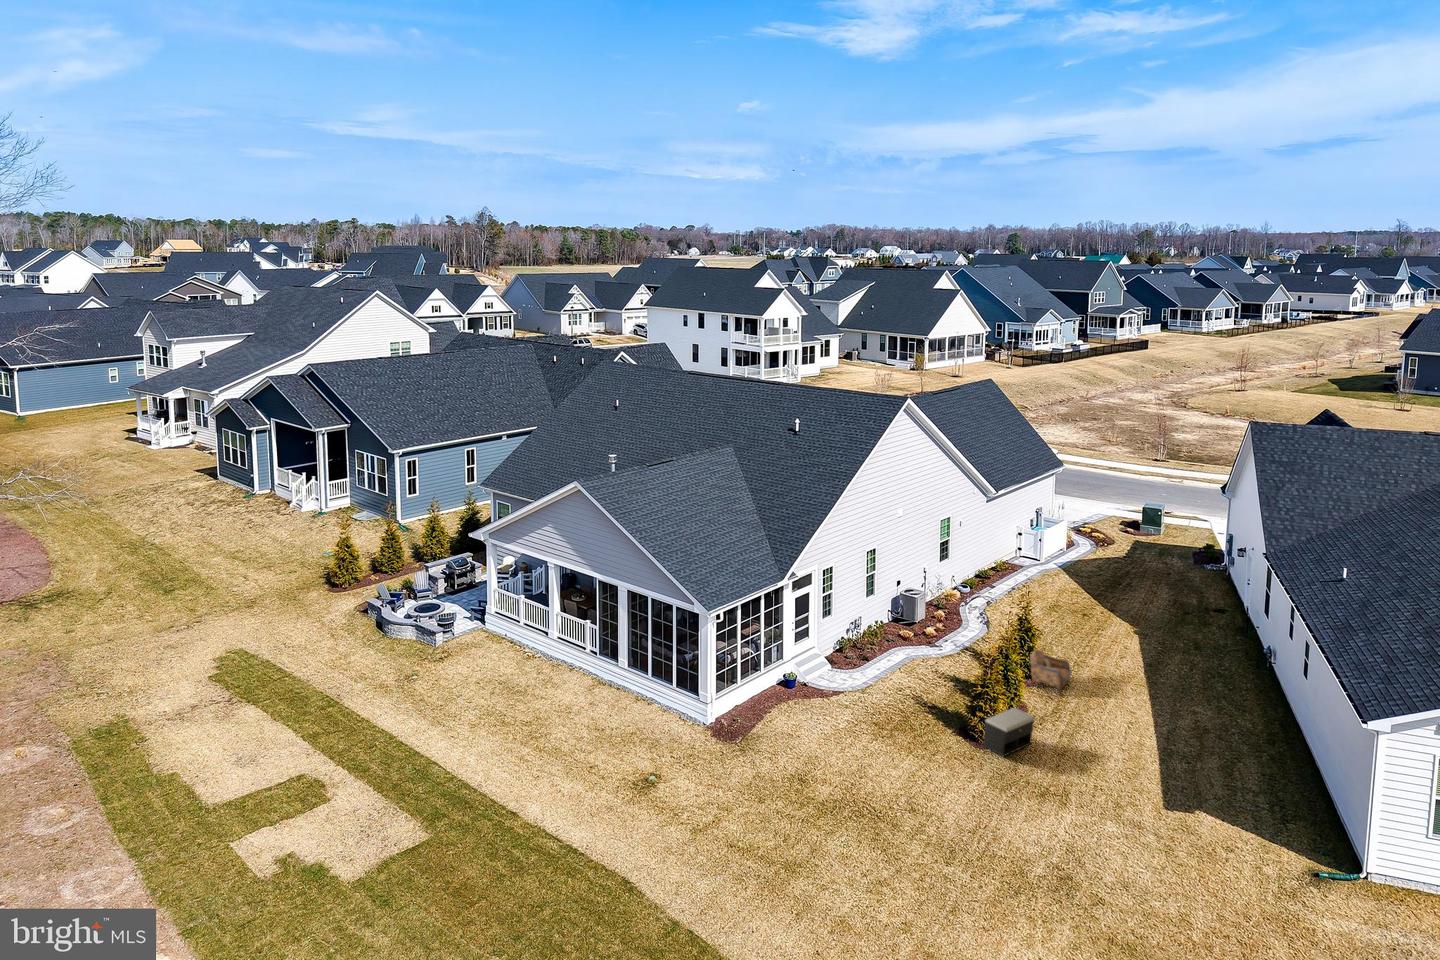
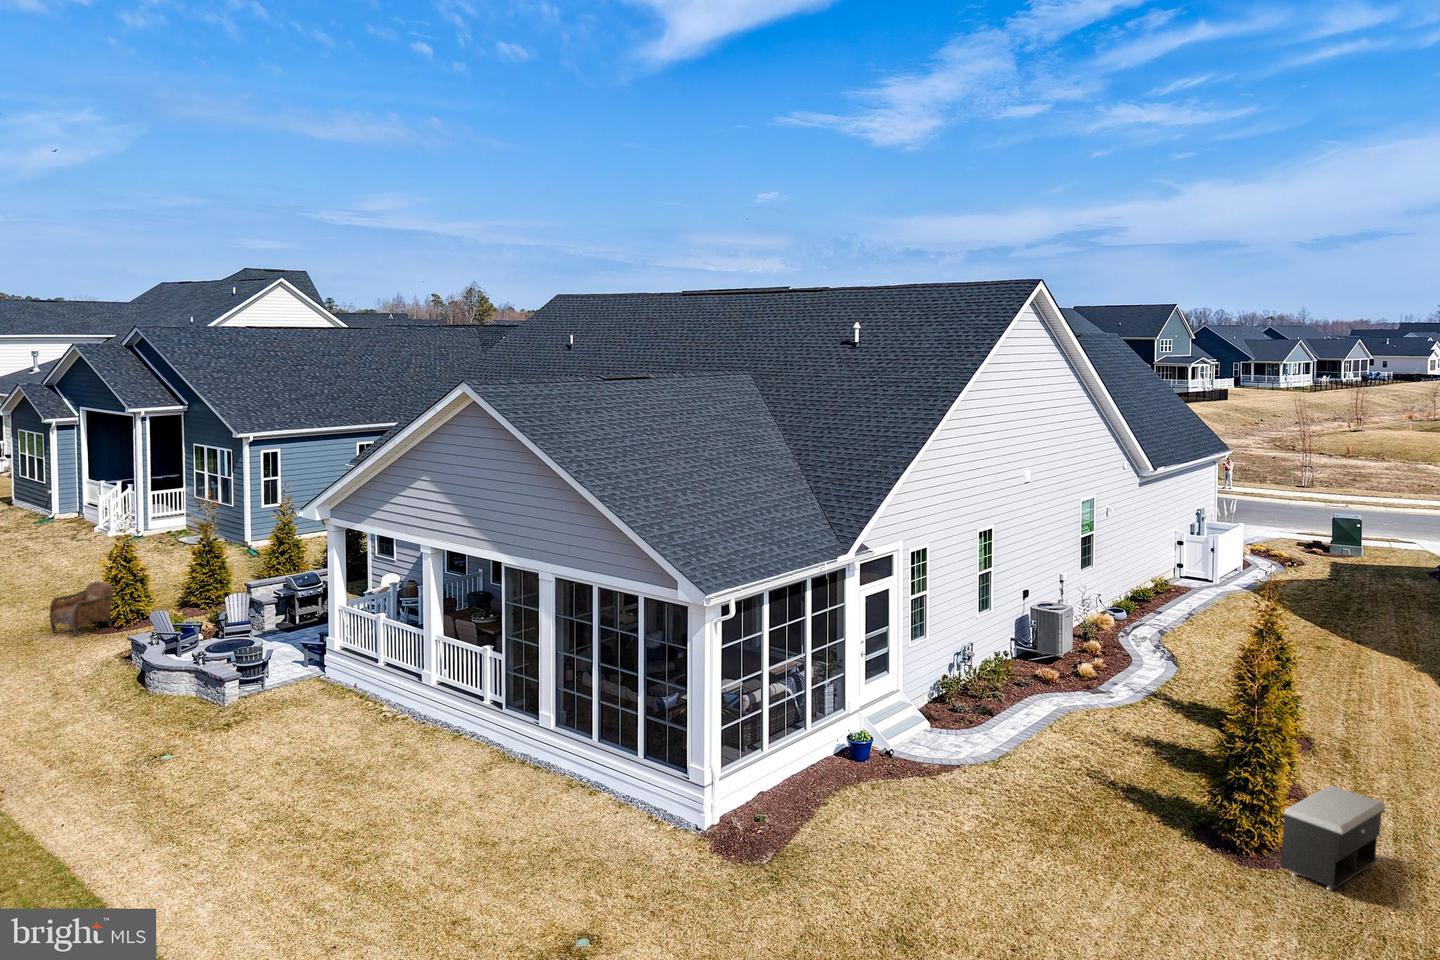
armchair: present [1030,650,1071,695] -> present [50,582,113,637]

